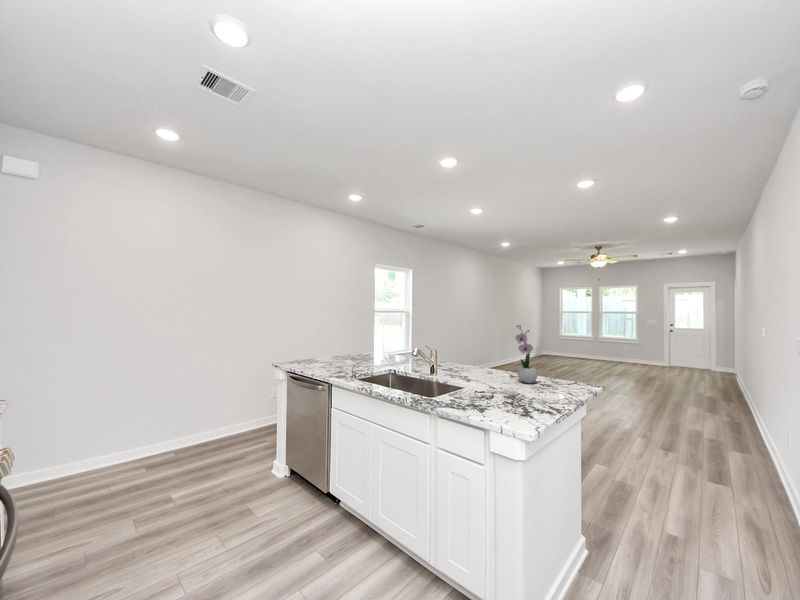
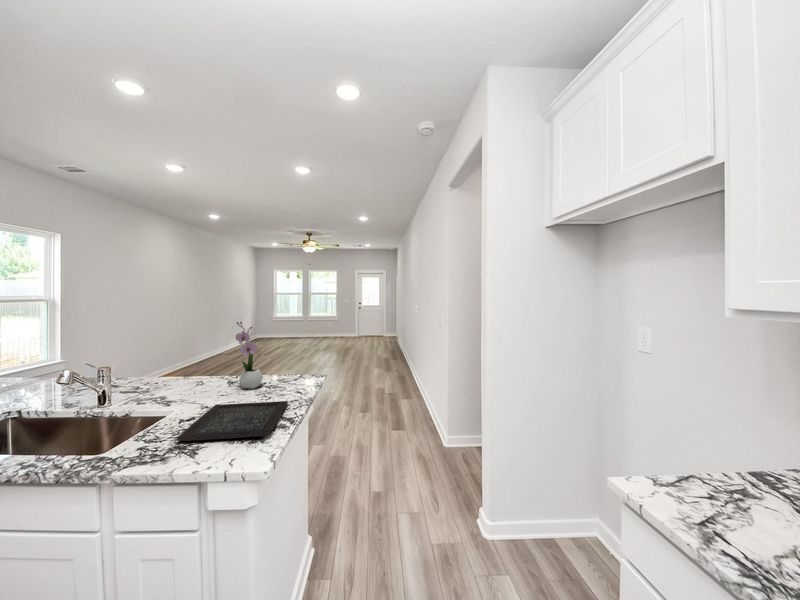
tray: none [473,388,557,413] -> present [177,401,288,441]

